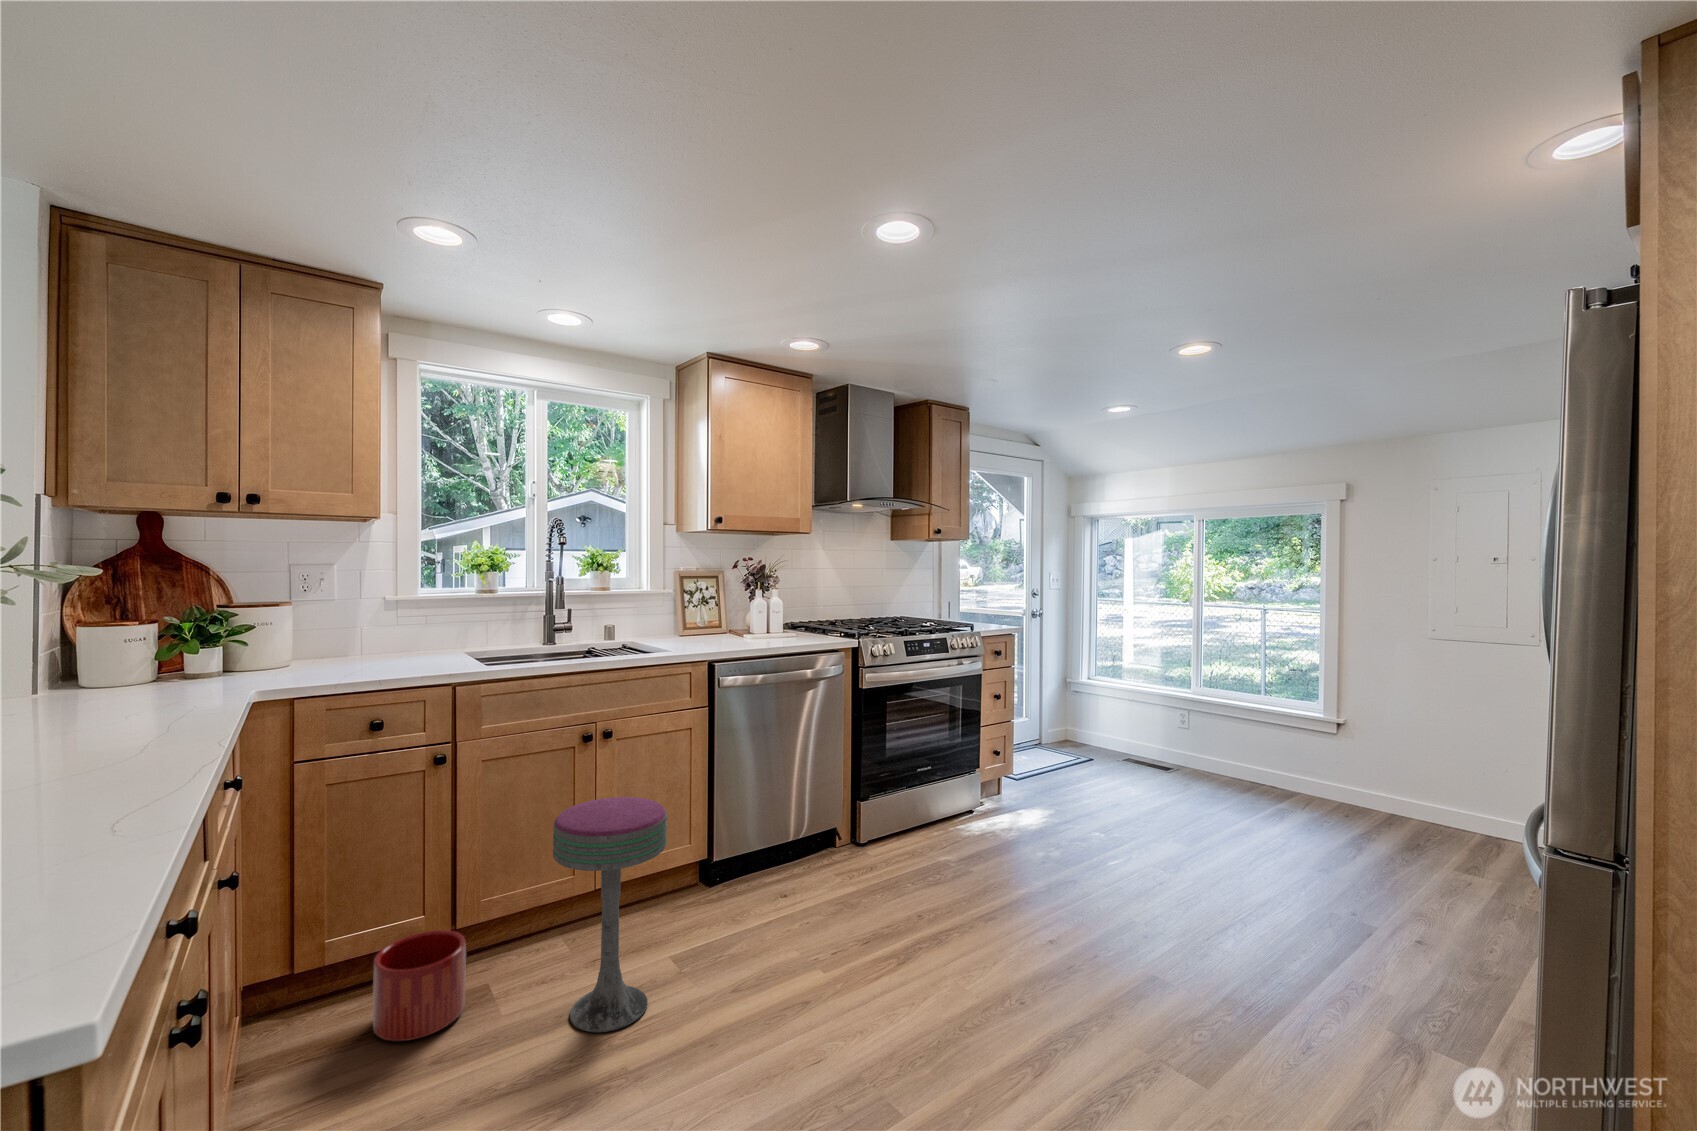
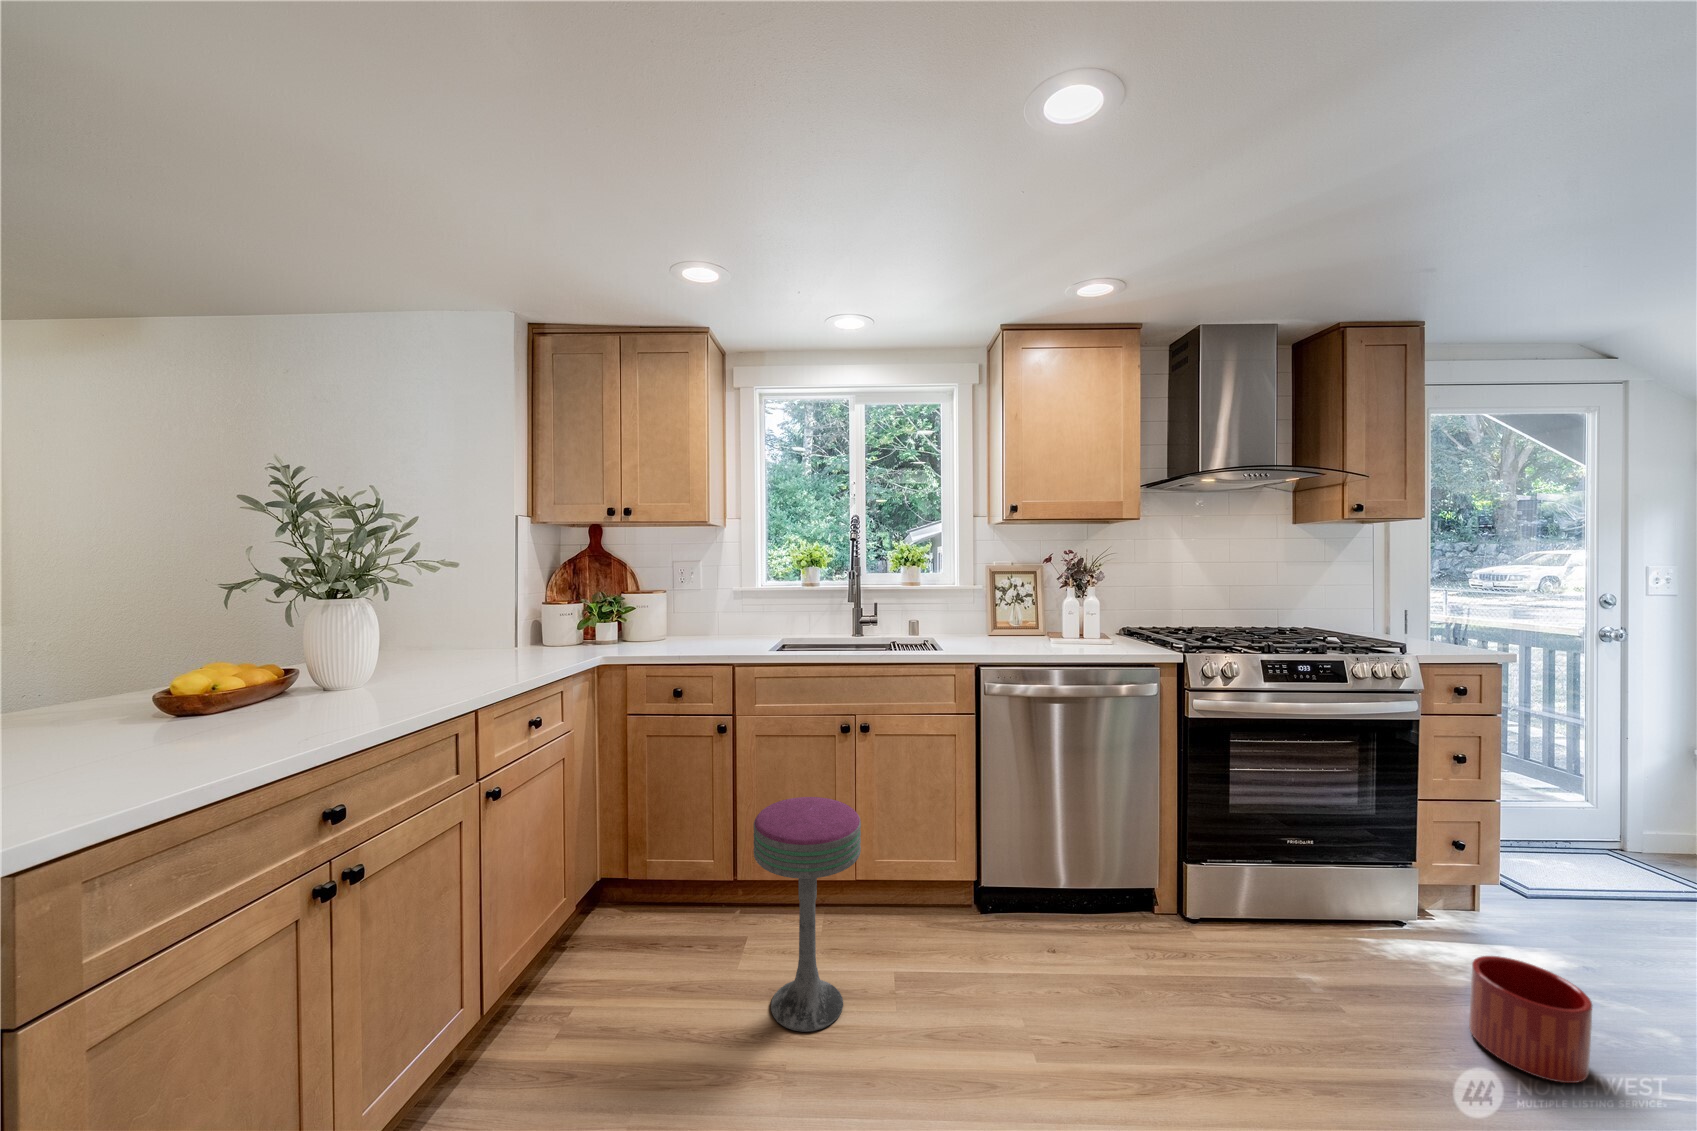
planter: present [373,930,466,1041] -> present [1469,956,1593,1083]

